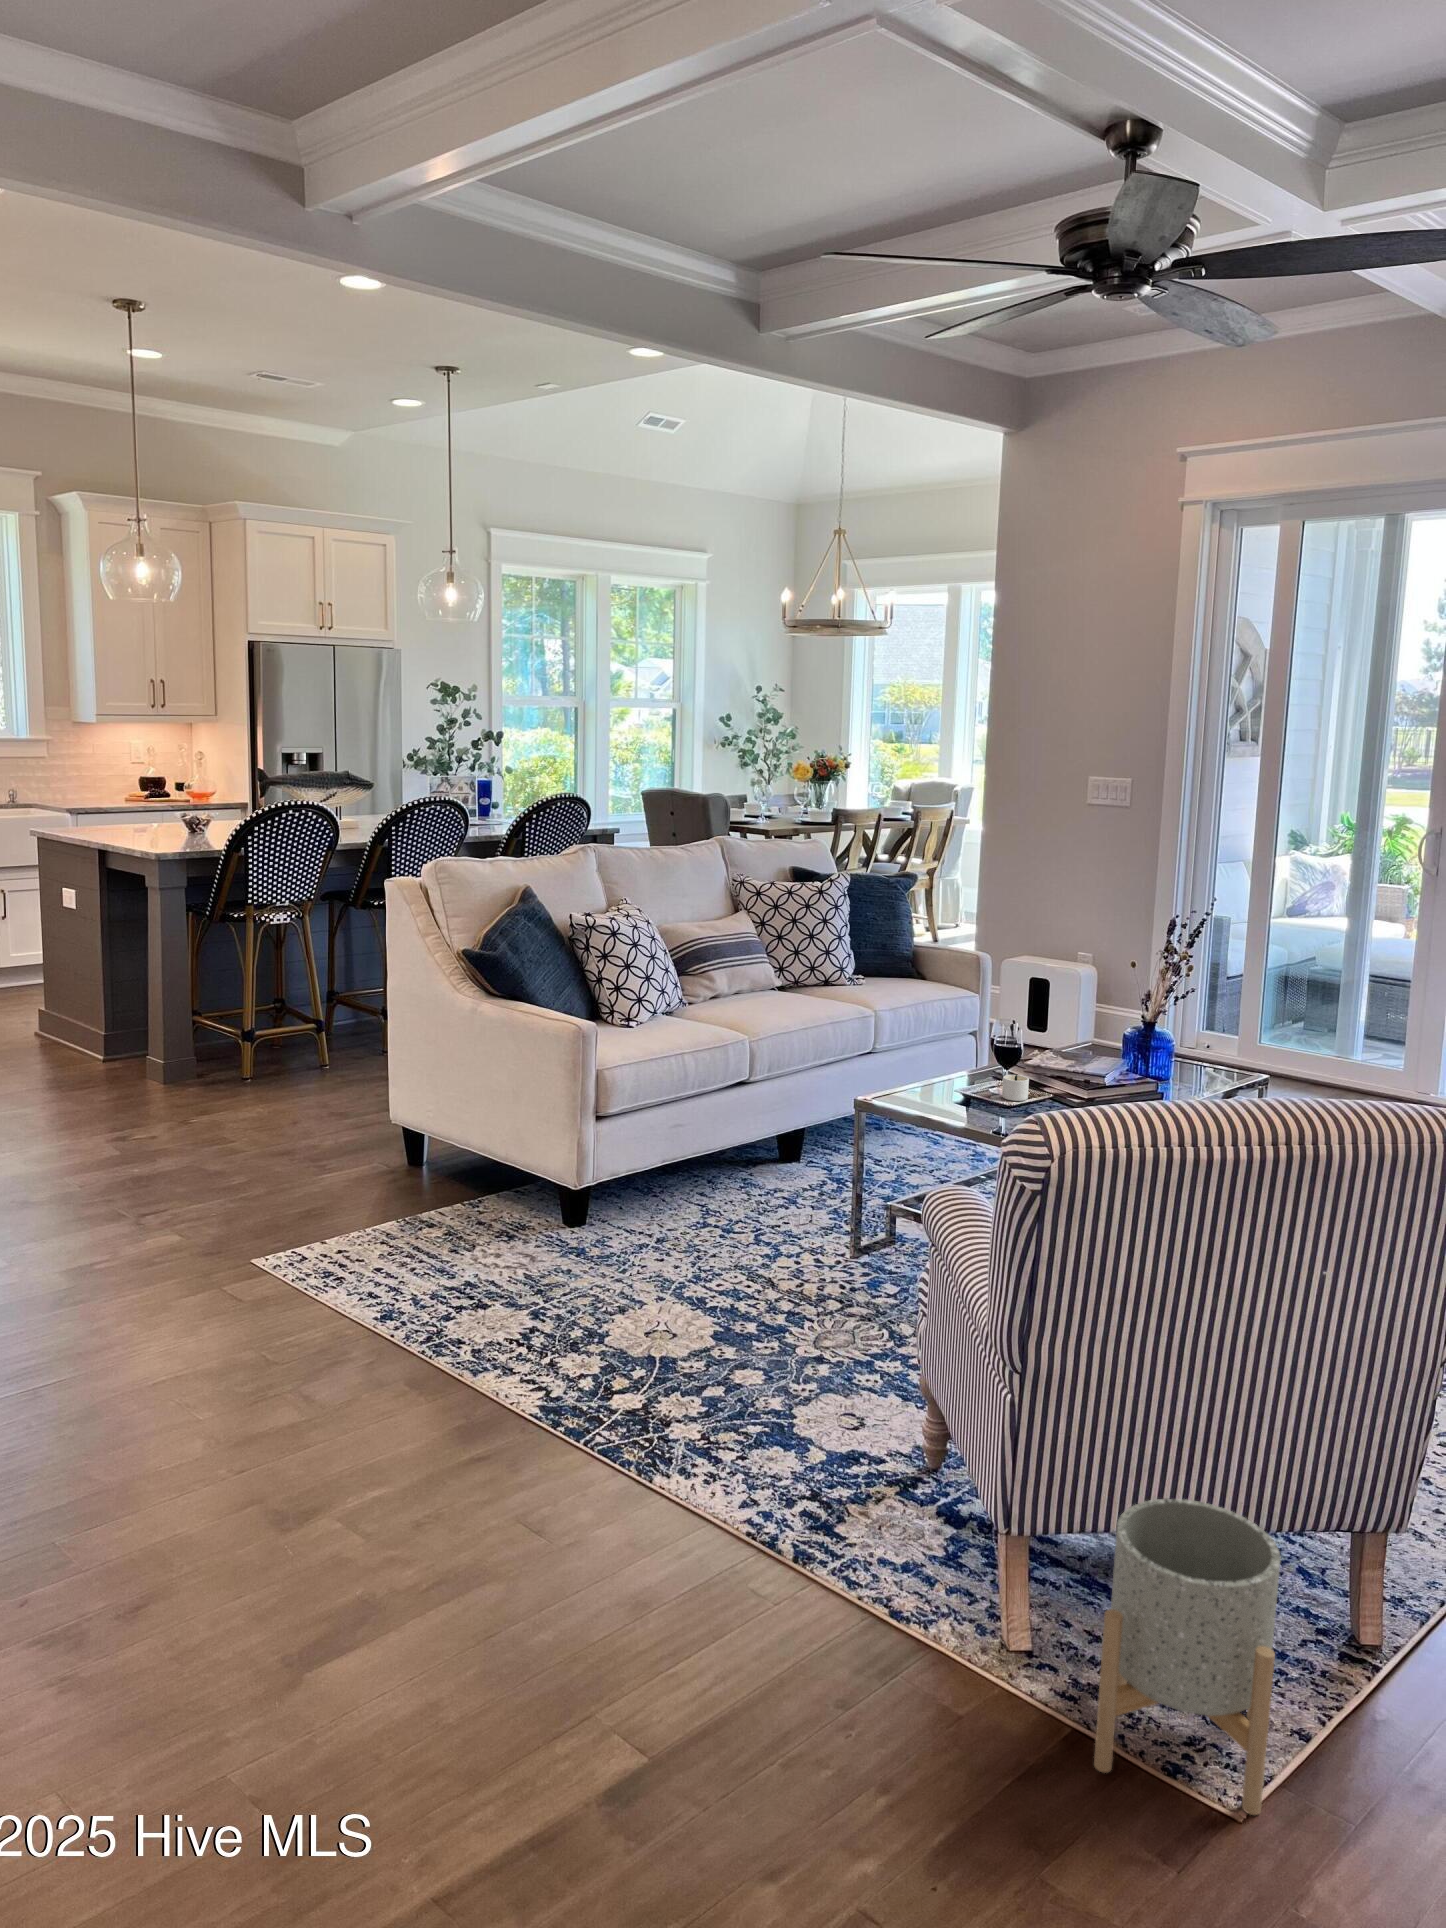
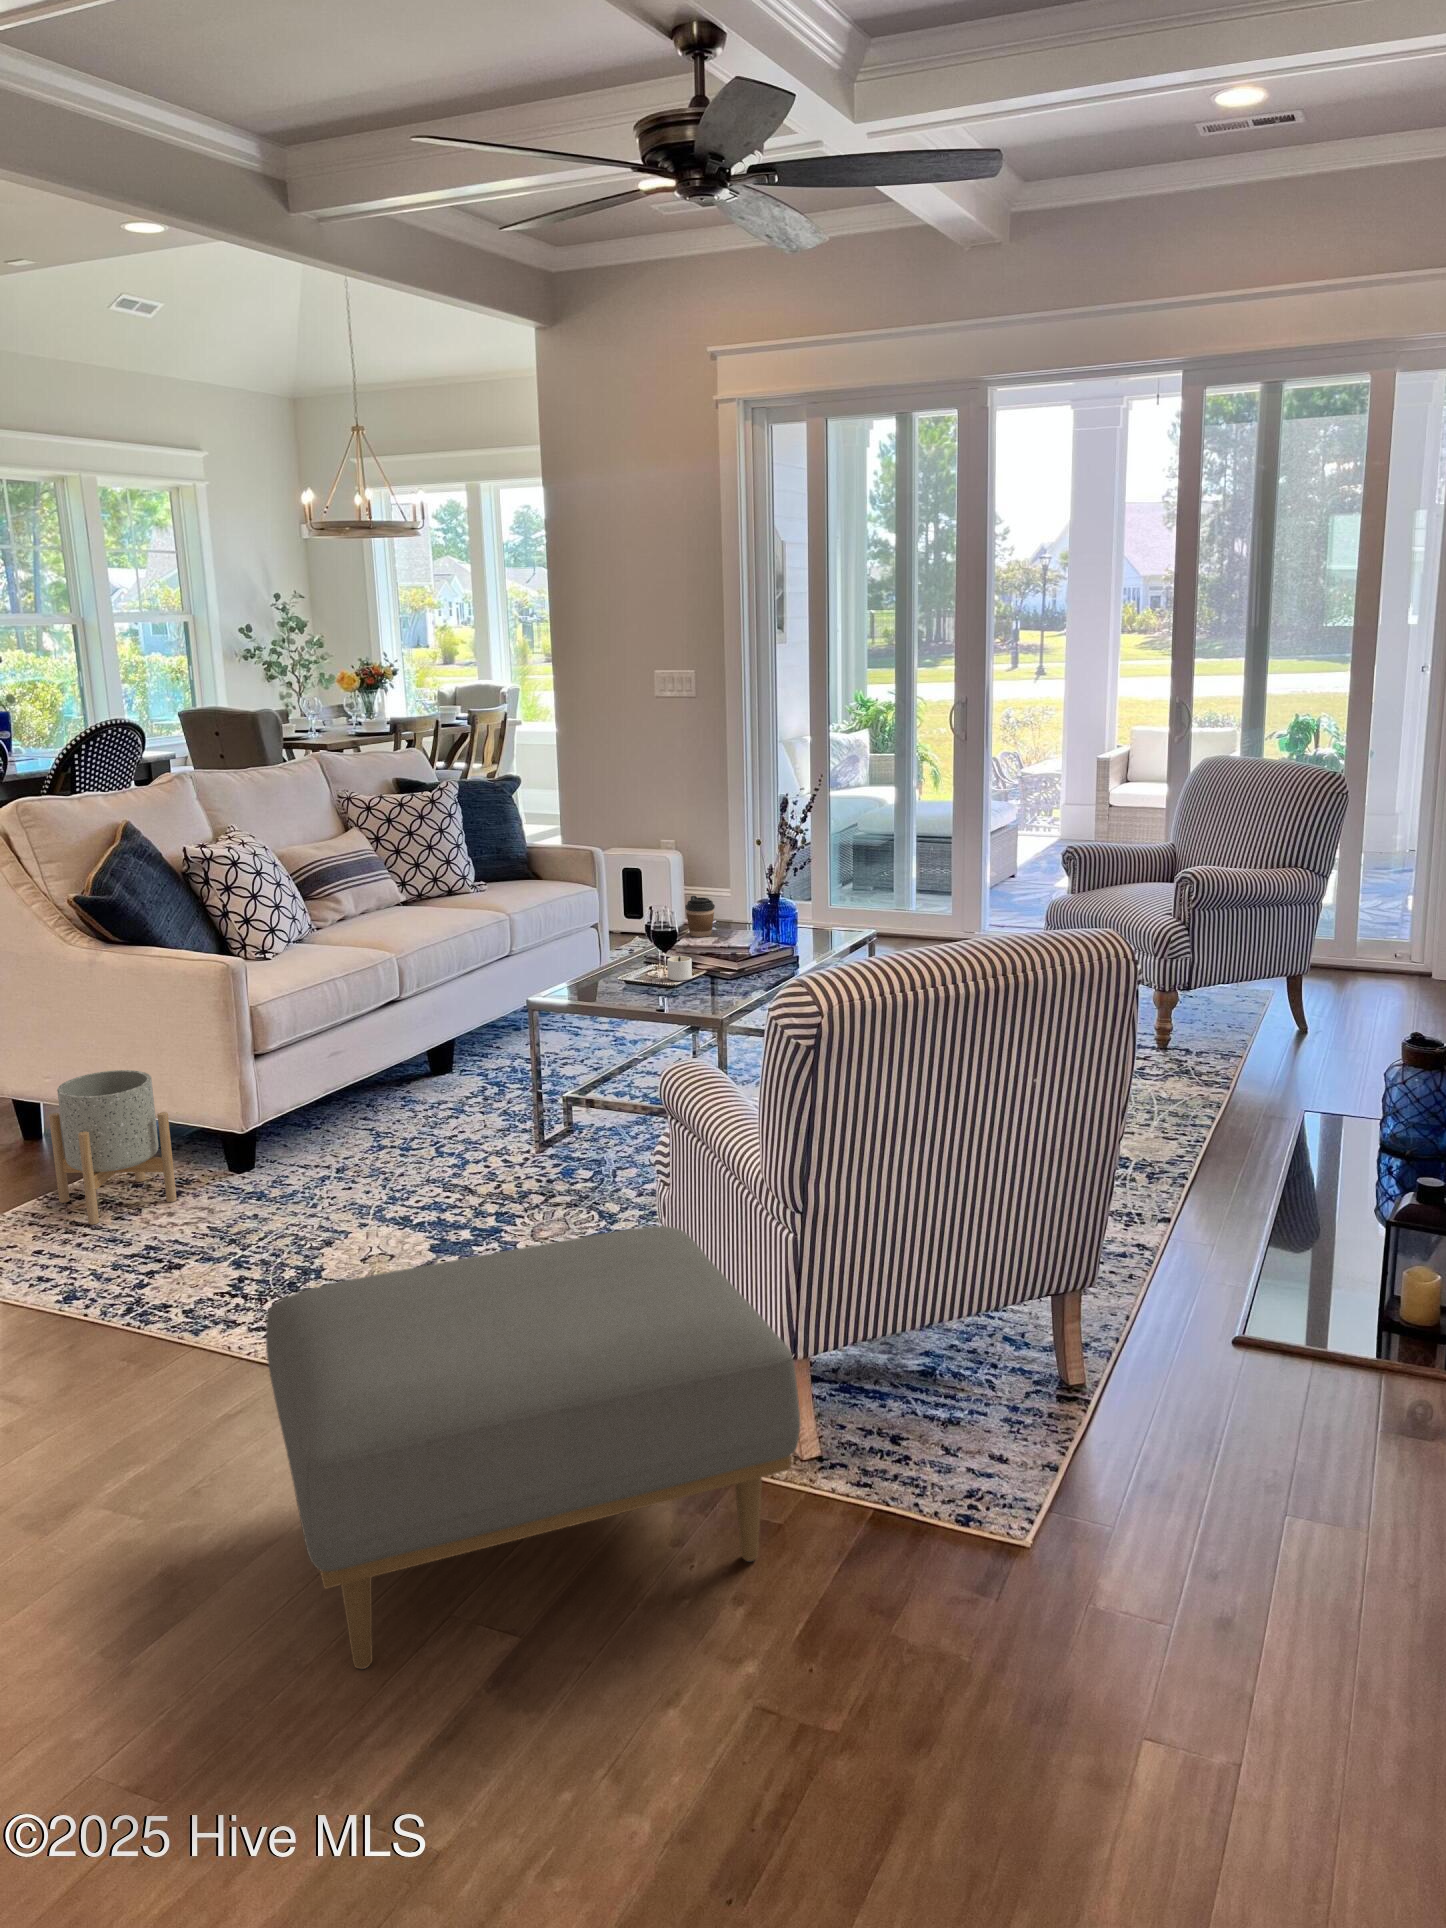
coffee cup: none [1046,1013,1078,1058] -> present [685,896,715,937]
ottoman: none [438,1354,972,1751] -> present [266,1226,800,1669]
planter: present [1094,1499,1281,1815] -> present [49,1070,177,1225]

